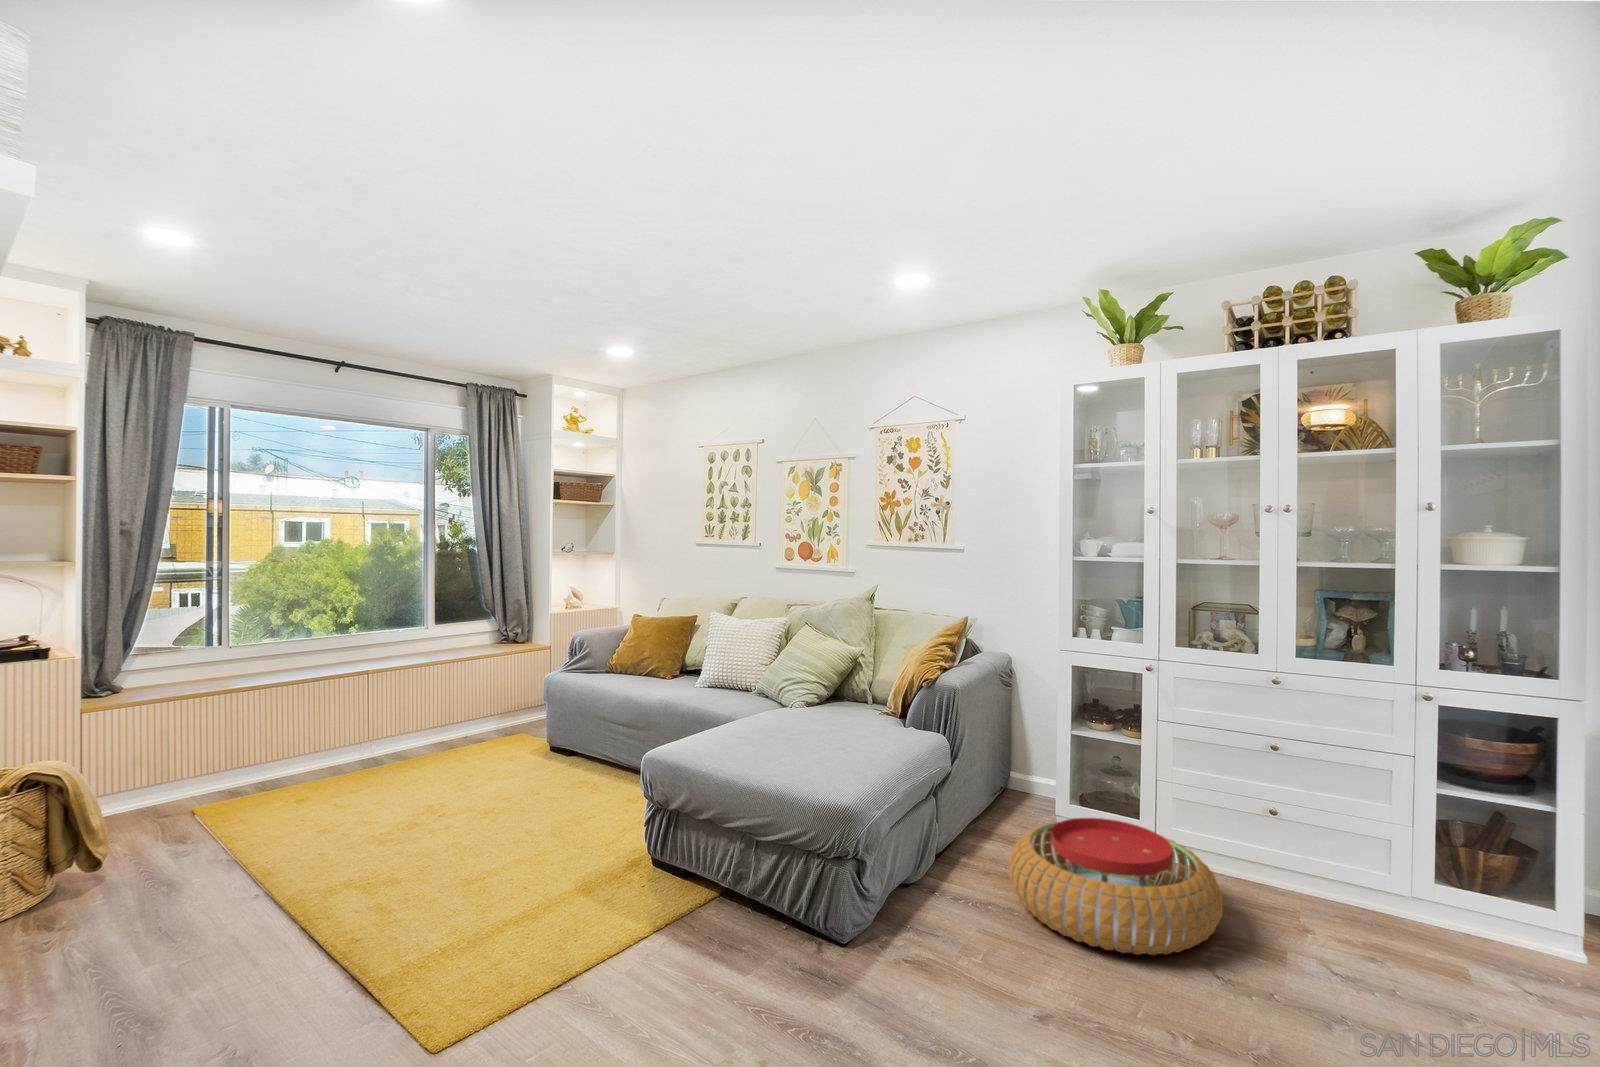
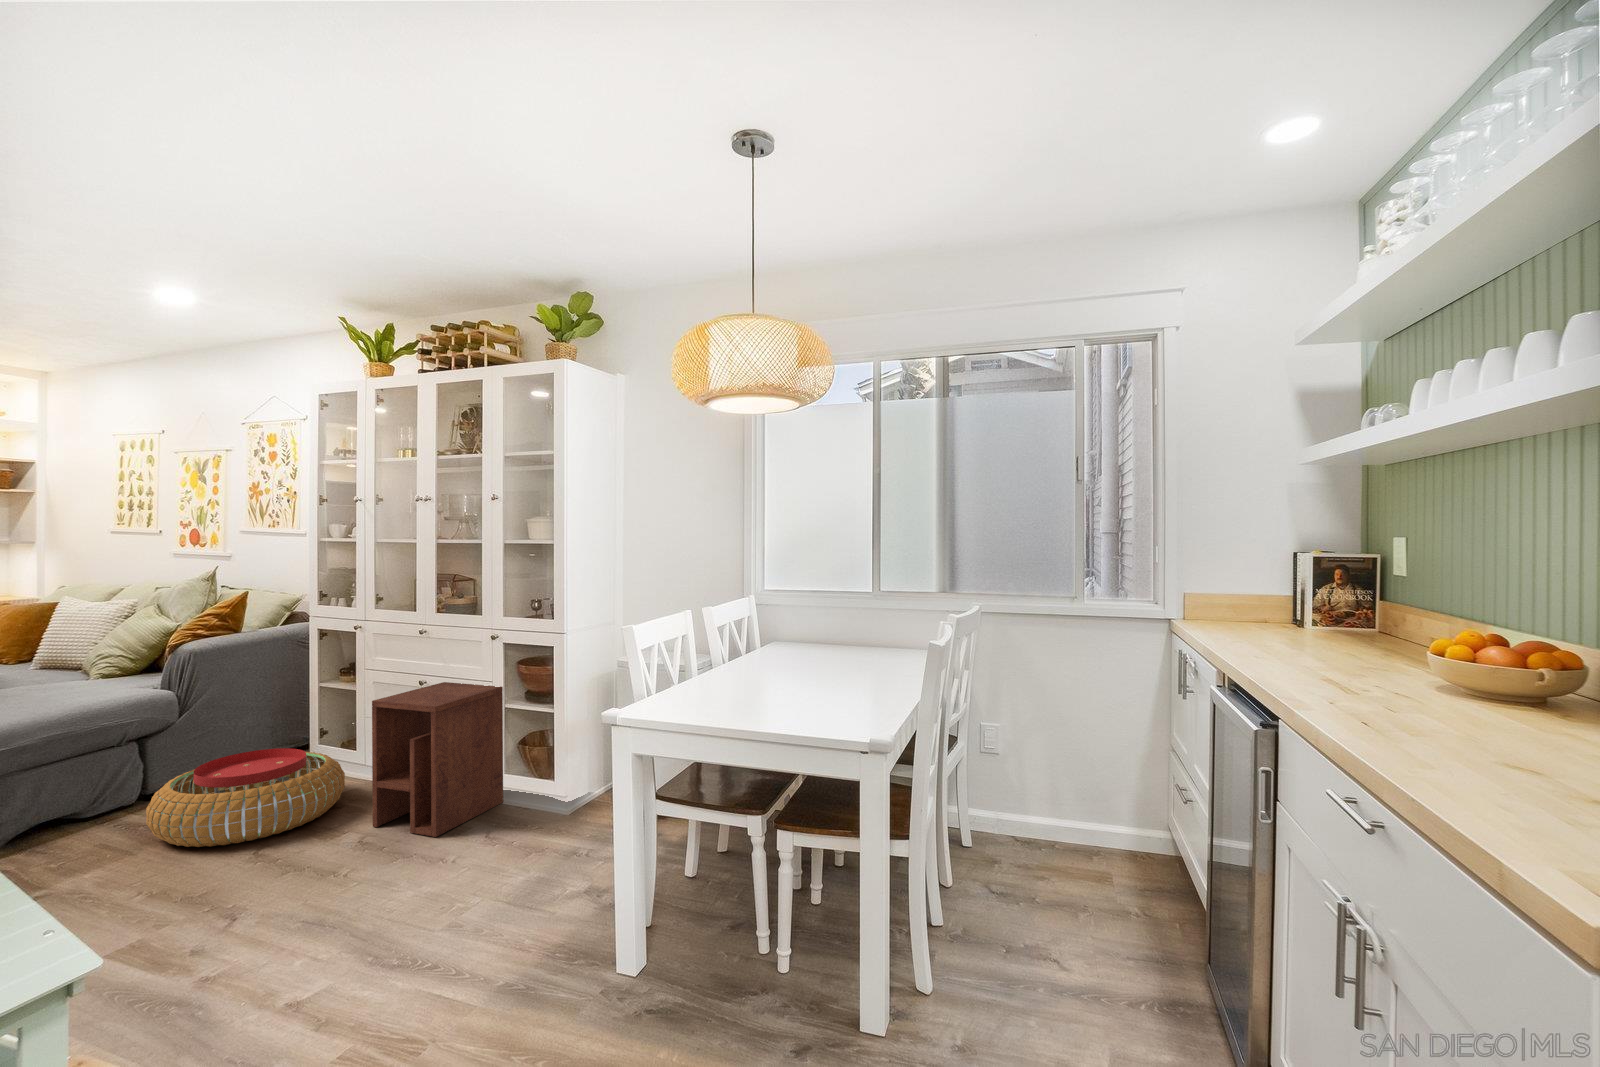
side table: none [1310,753,1454,991] -> present [372,682,503,837]

